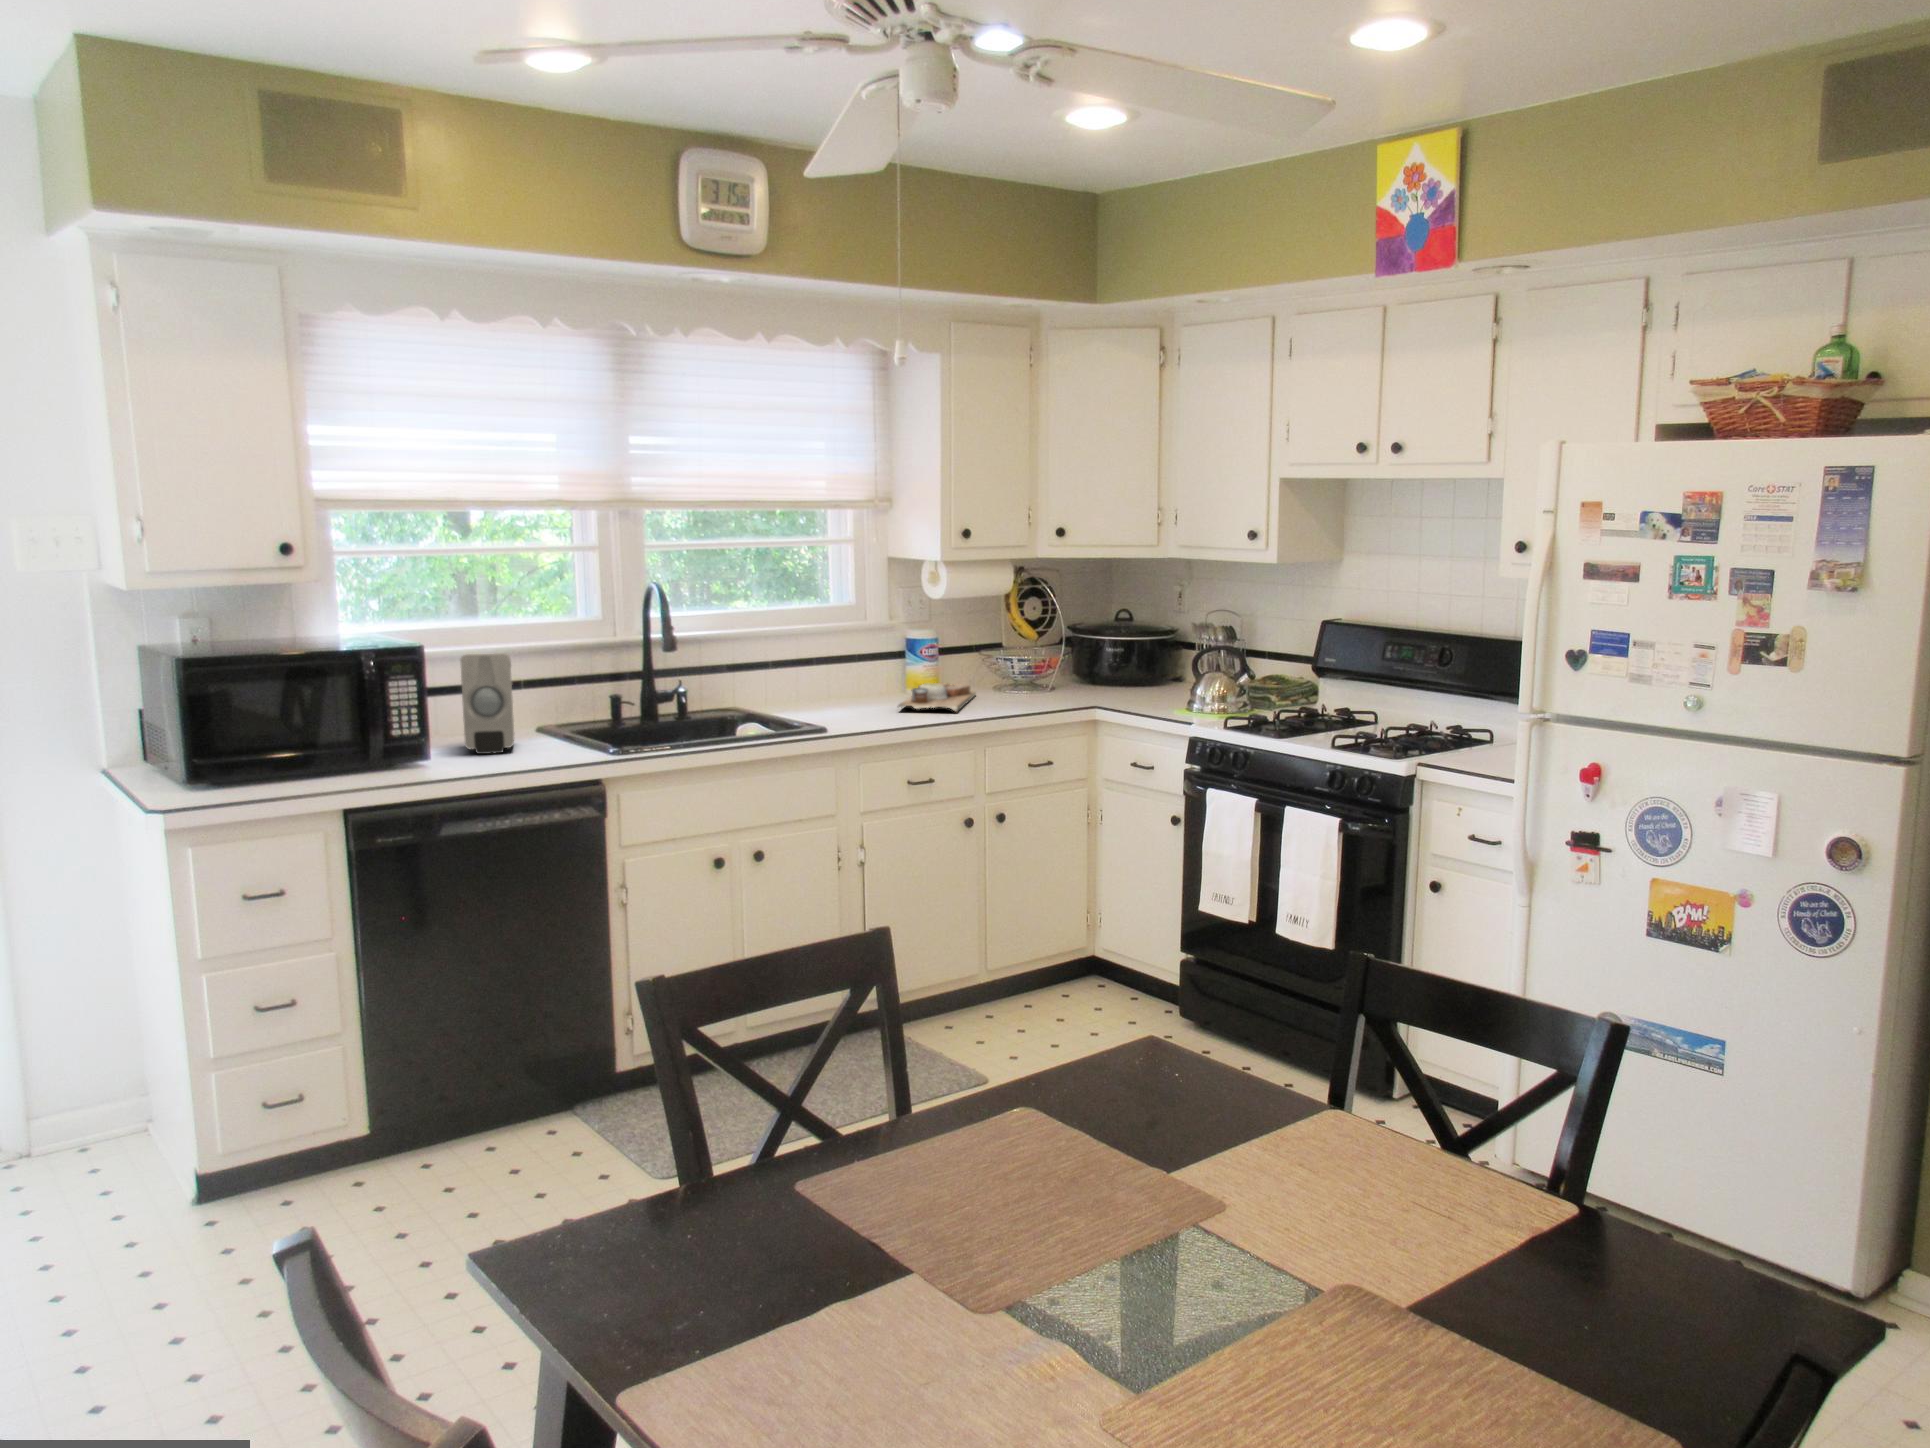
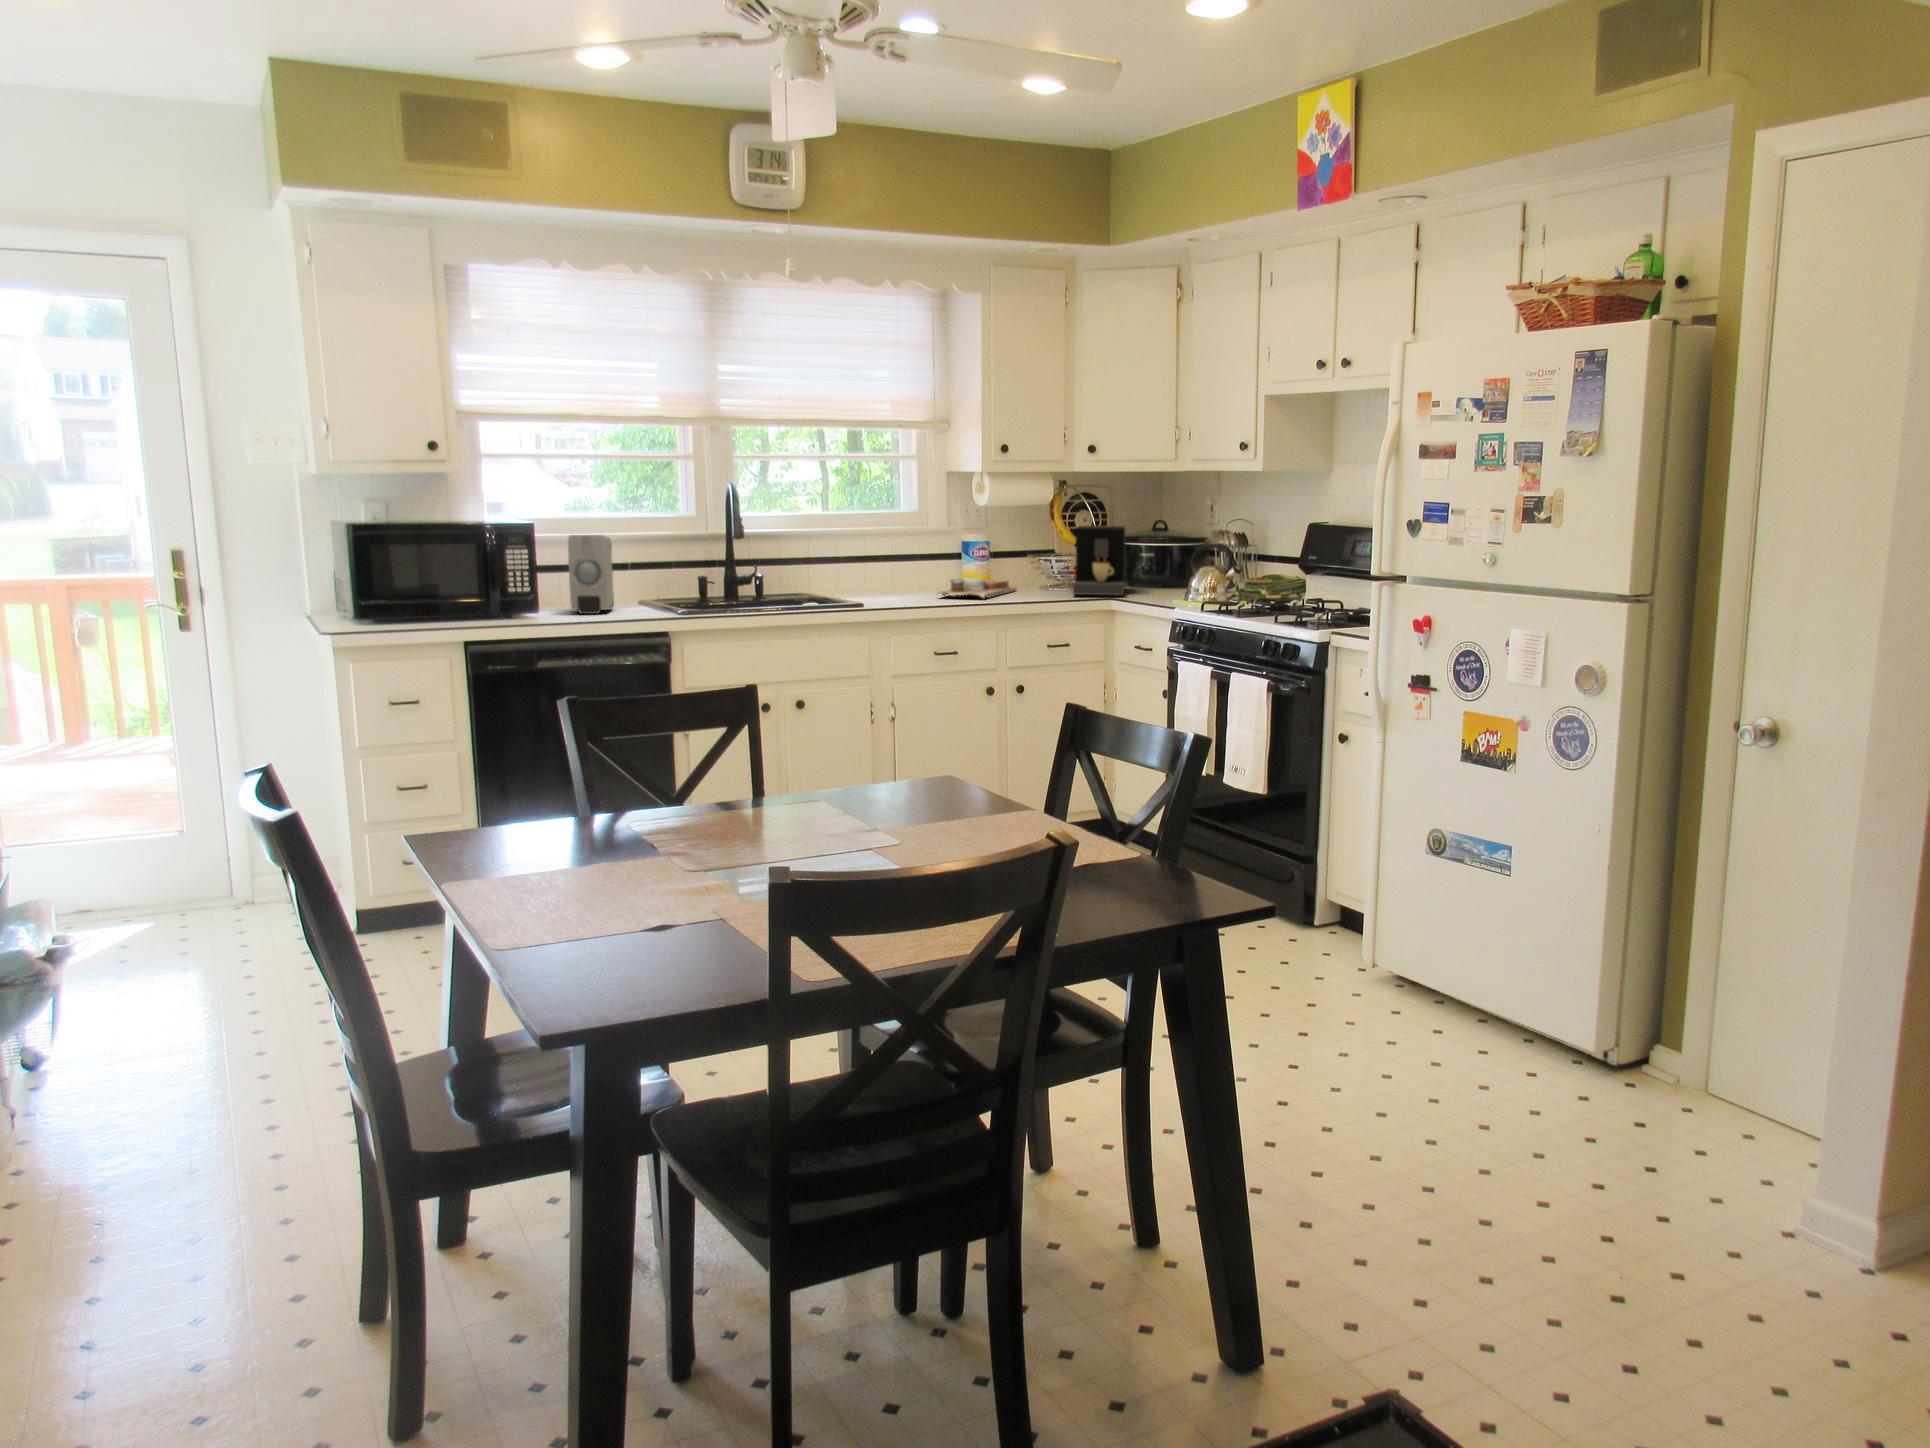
coffee maker: none [1042,619,1111,703] -> present [1073,526,1125,595]

